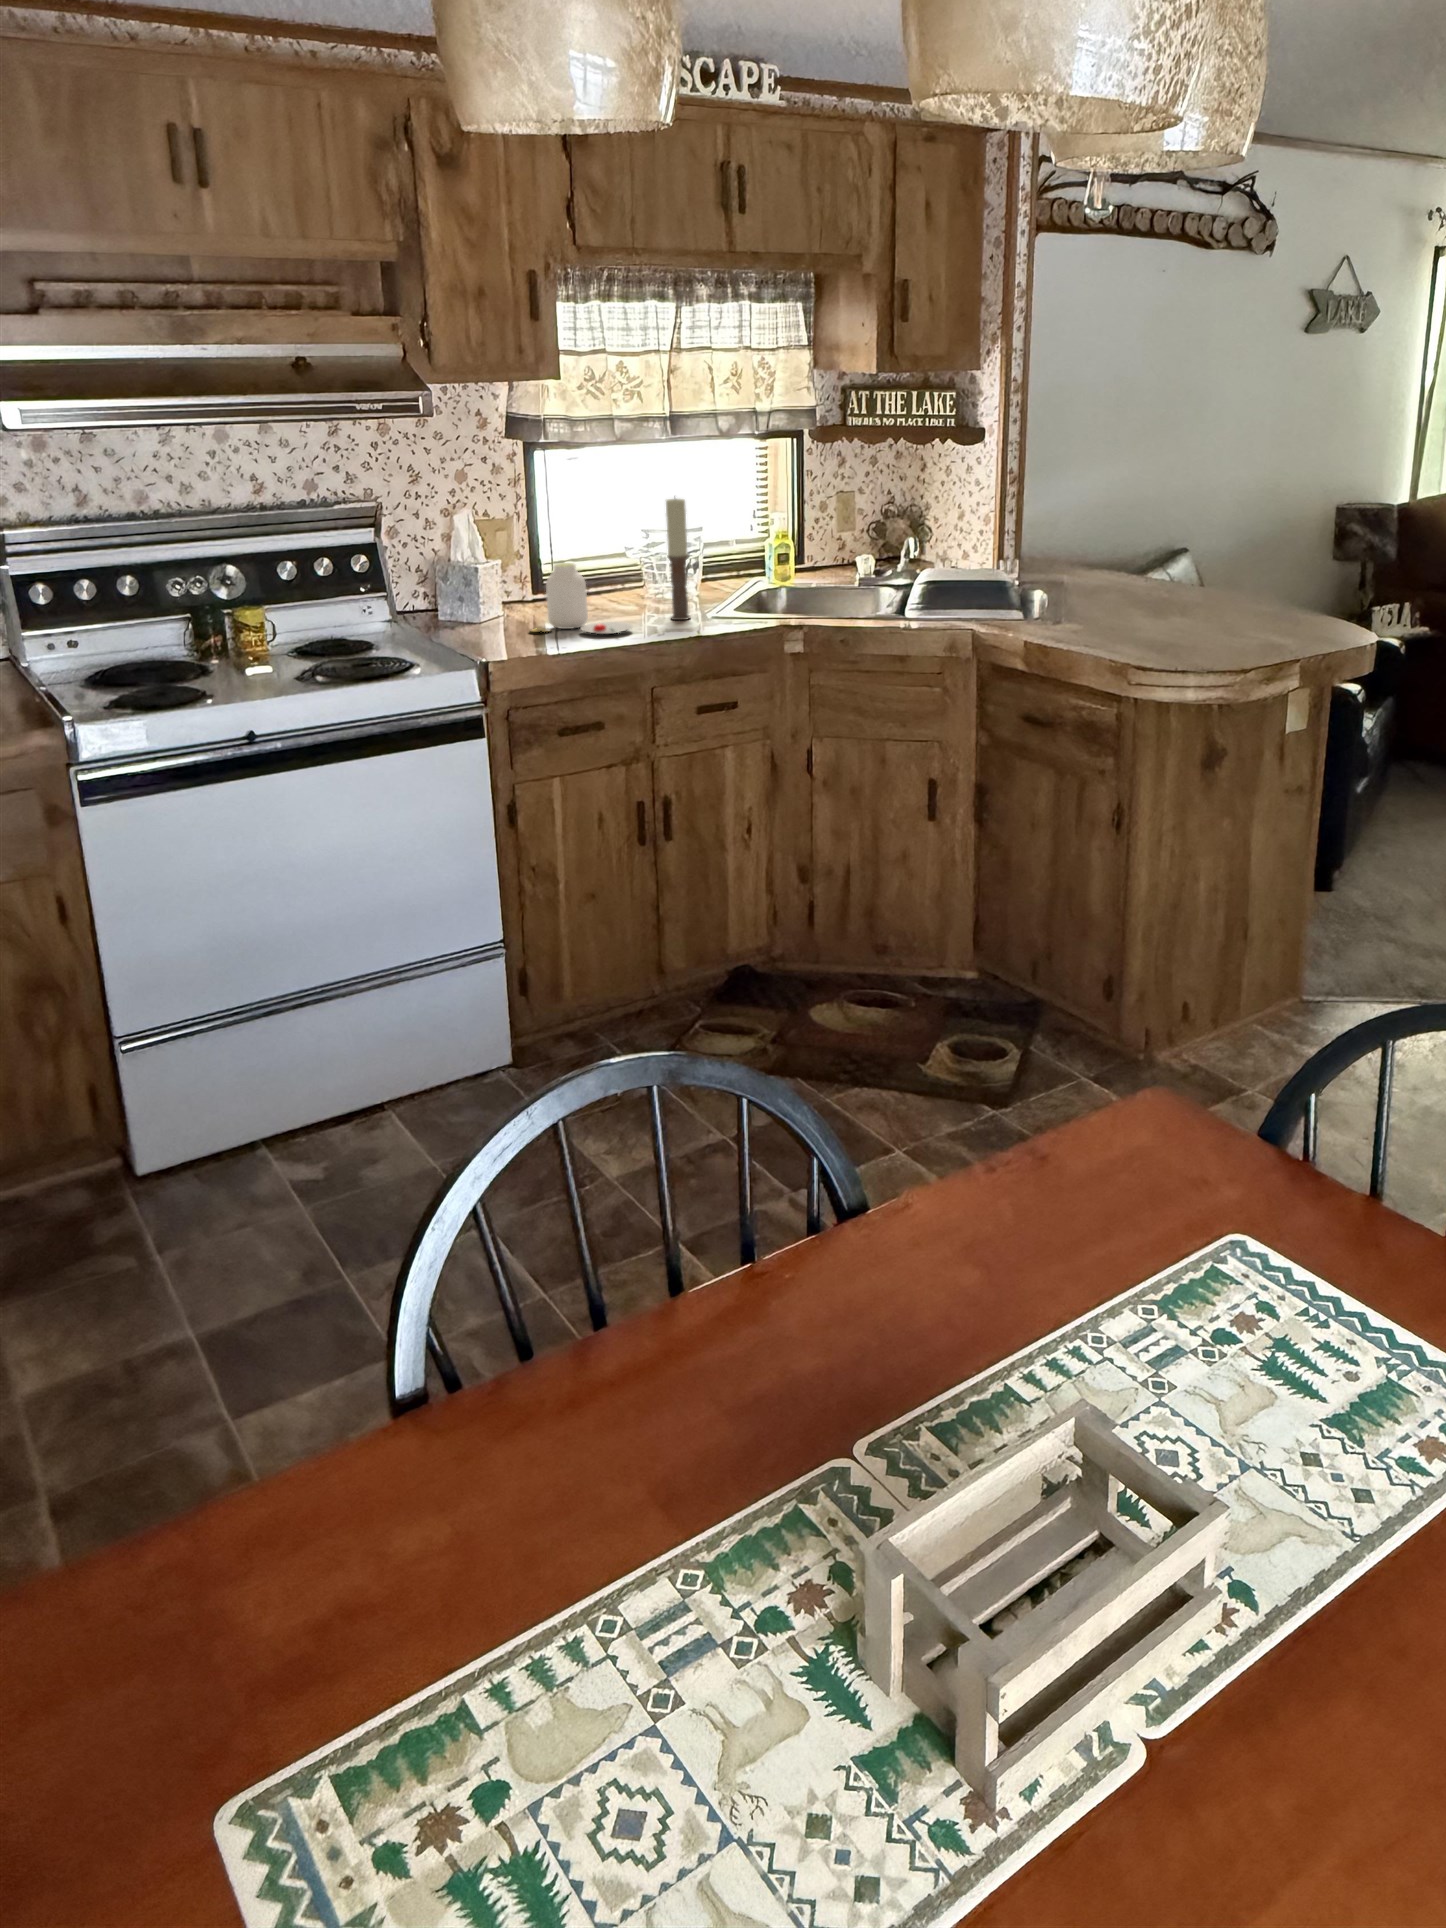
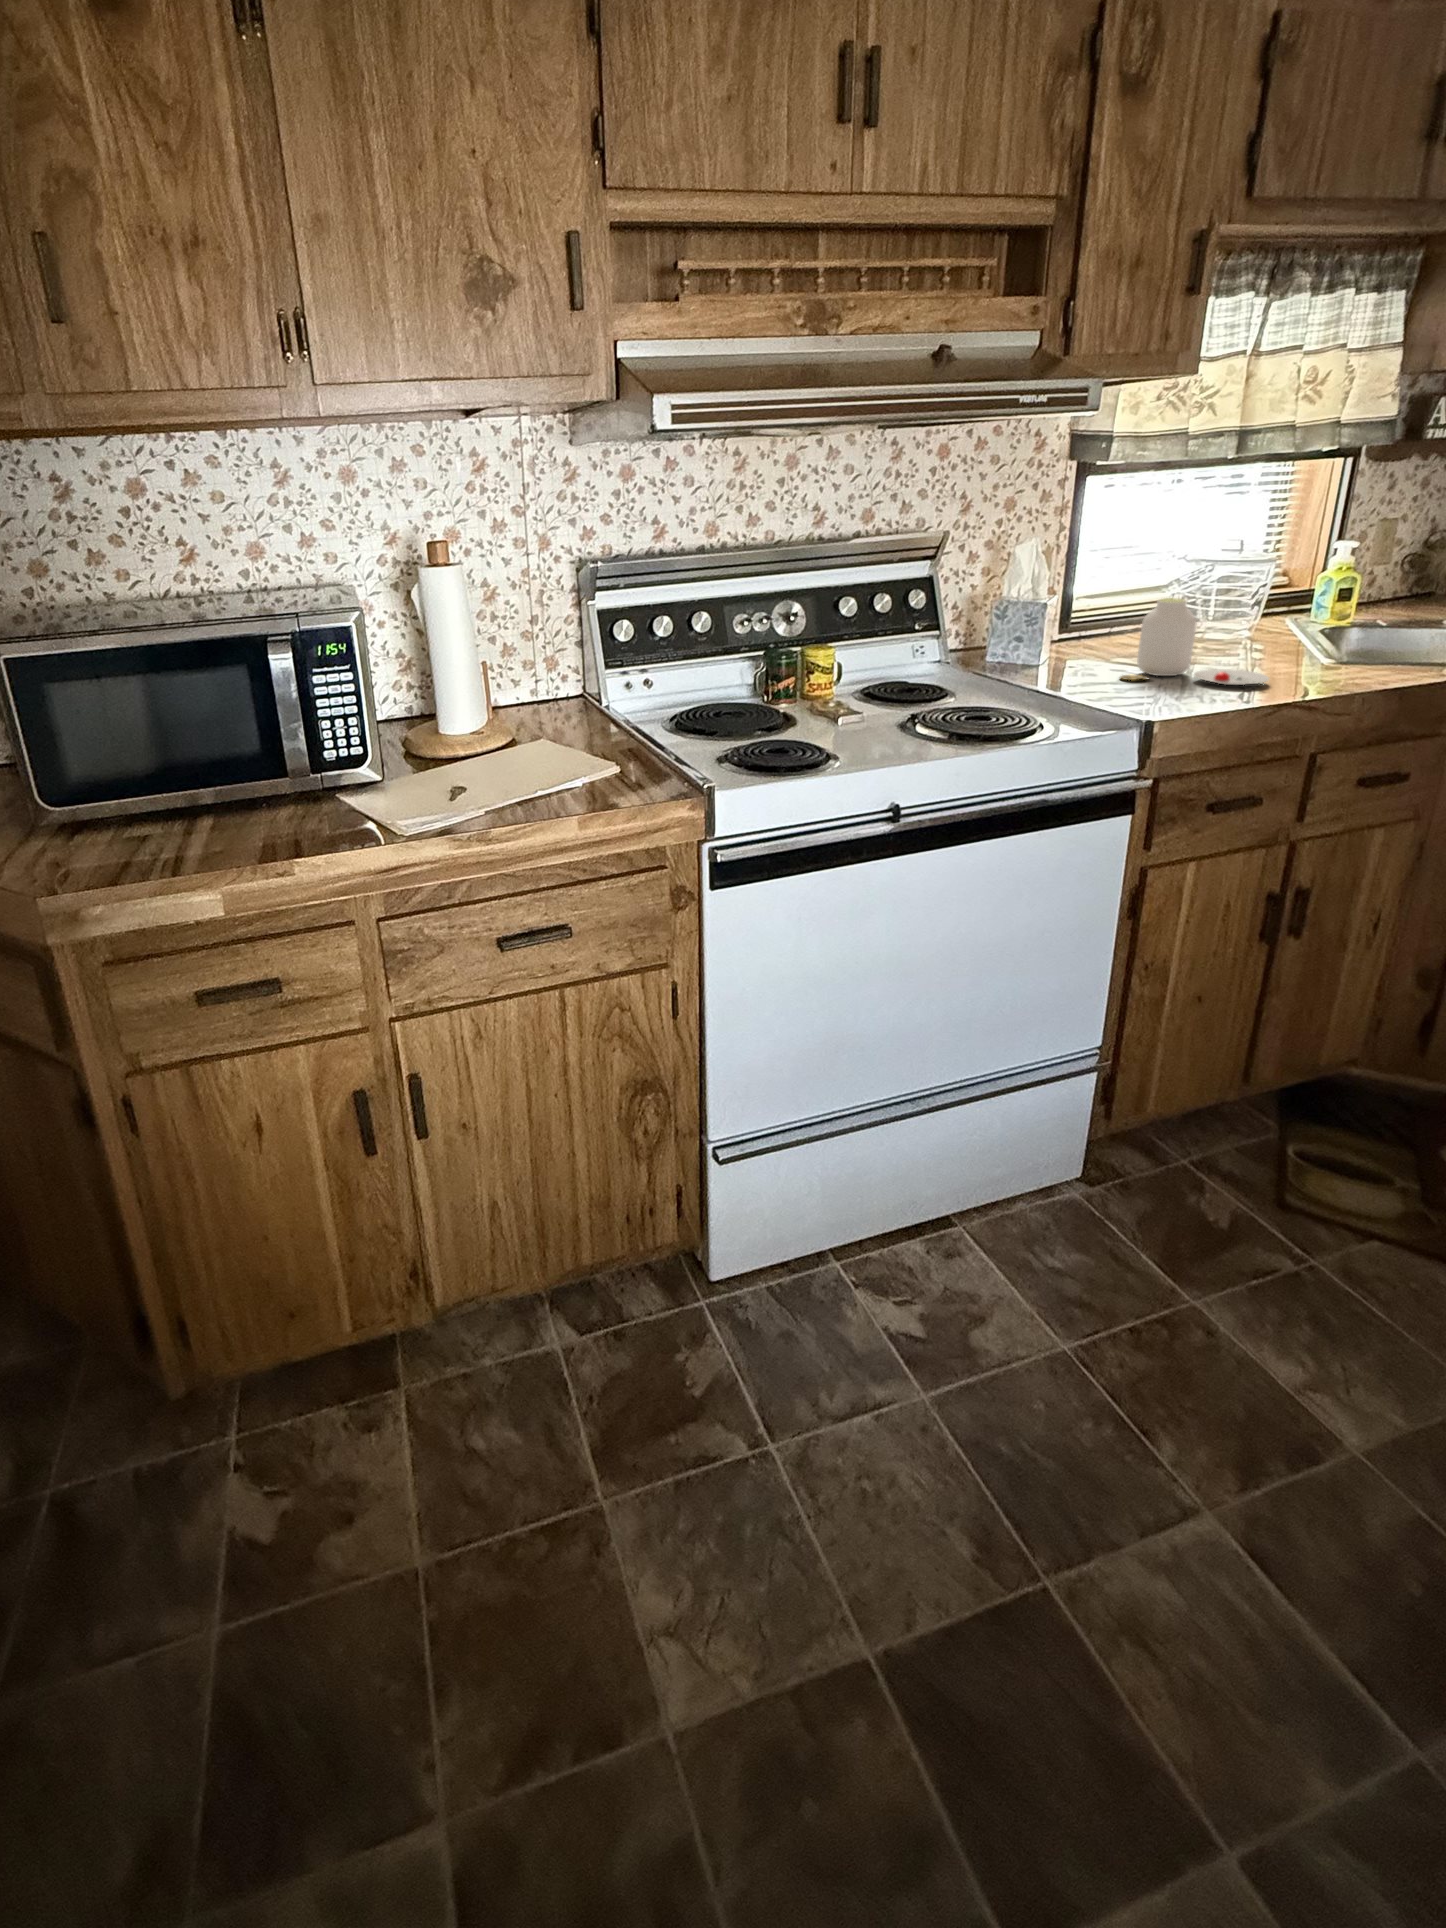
candle: present [666,498,690,620] -> none [1281,515,1338,668]

